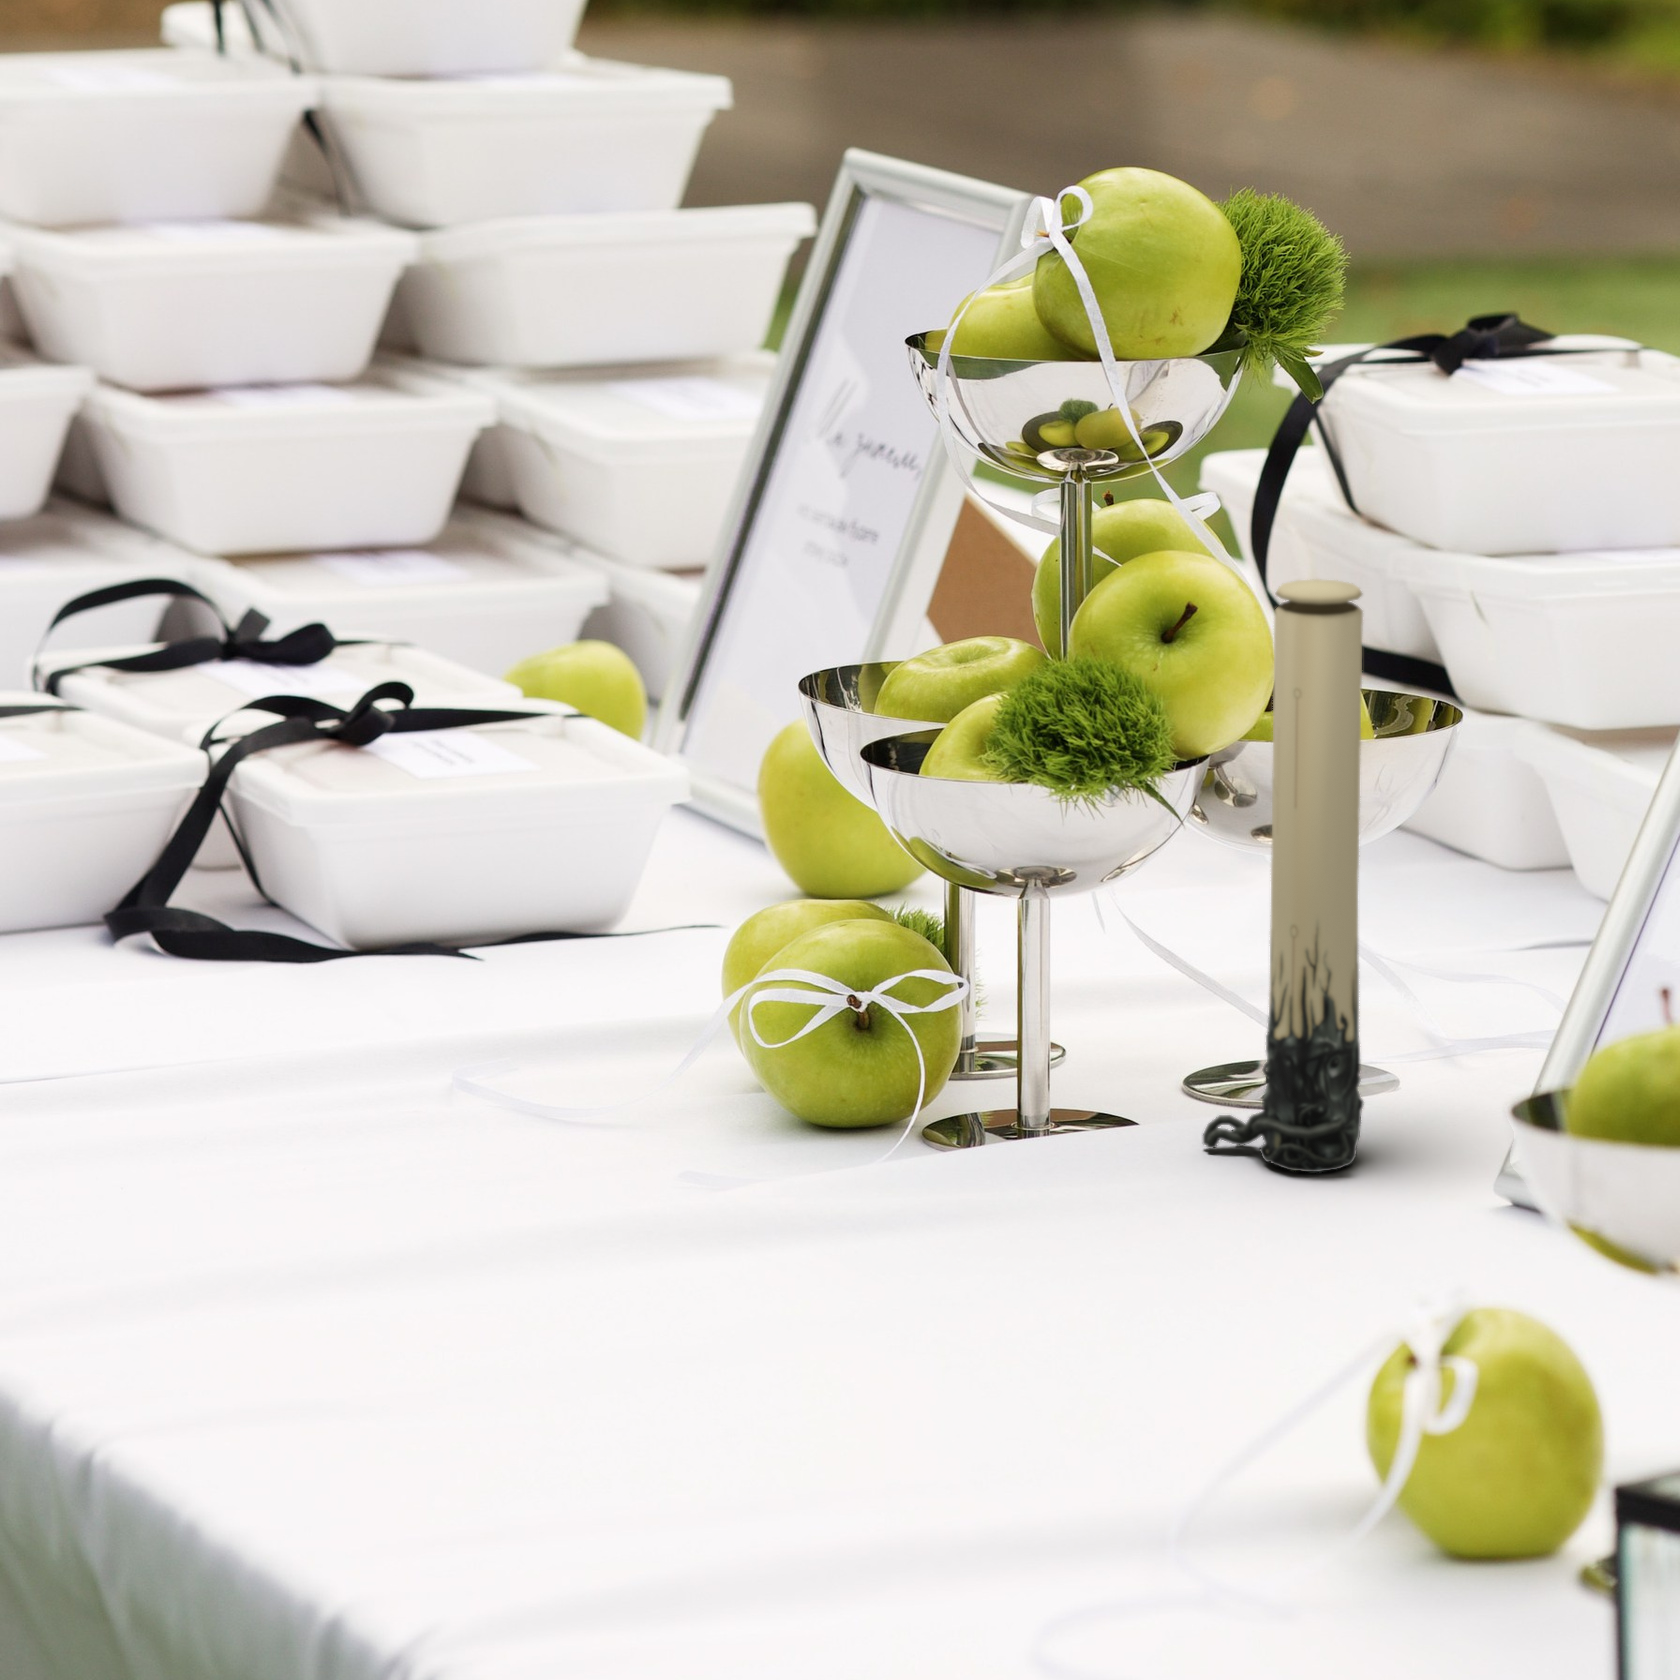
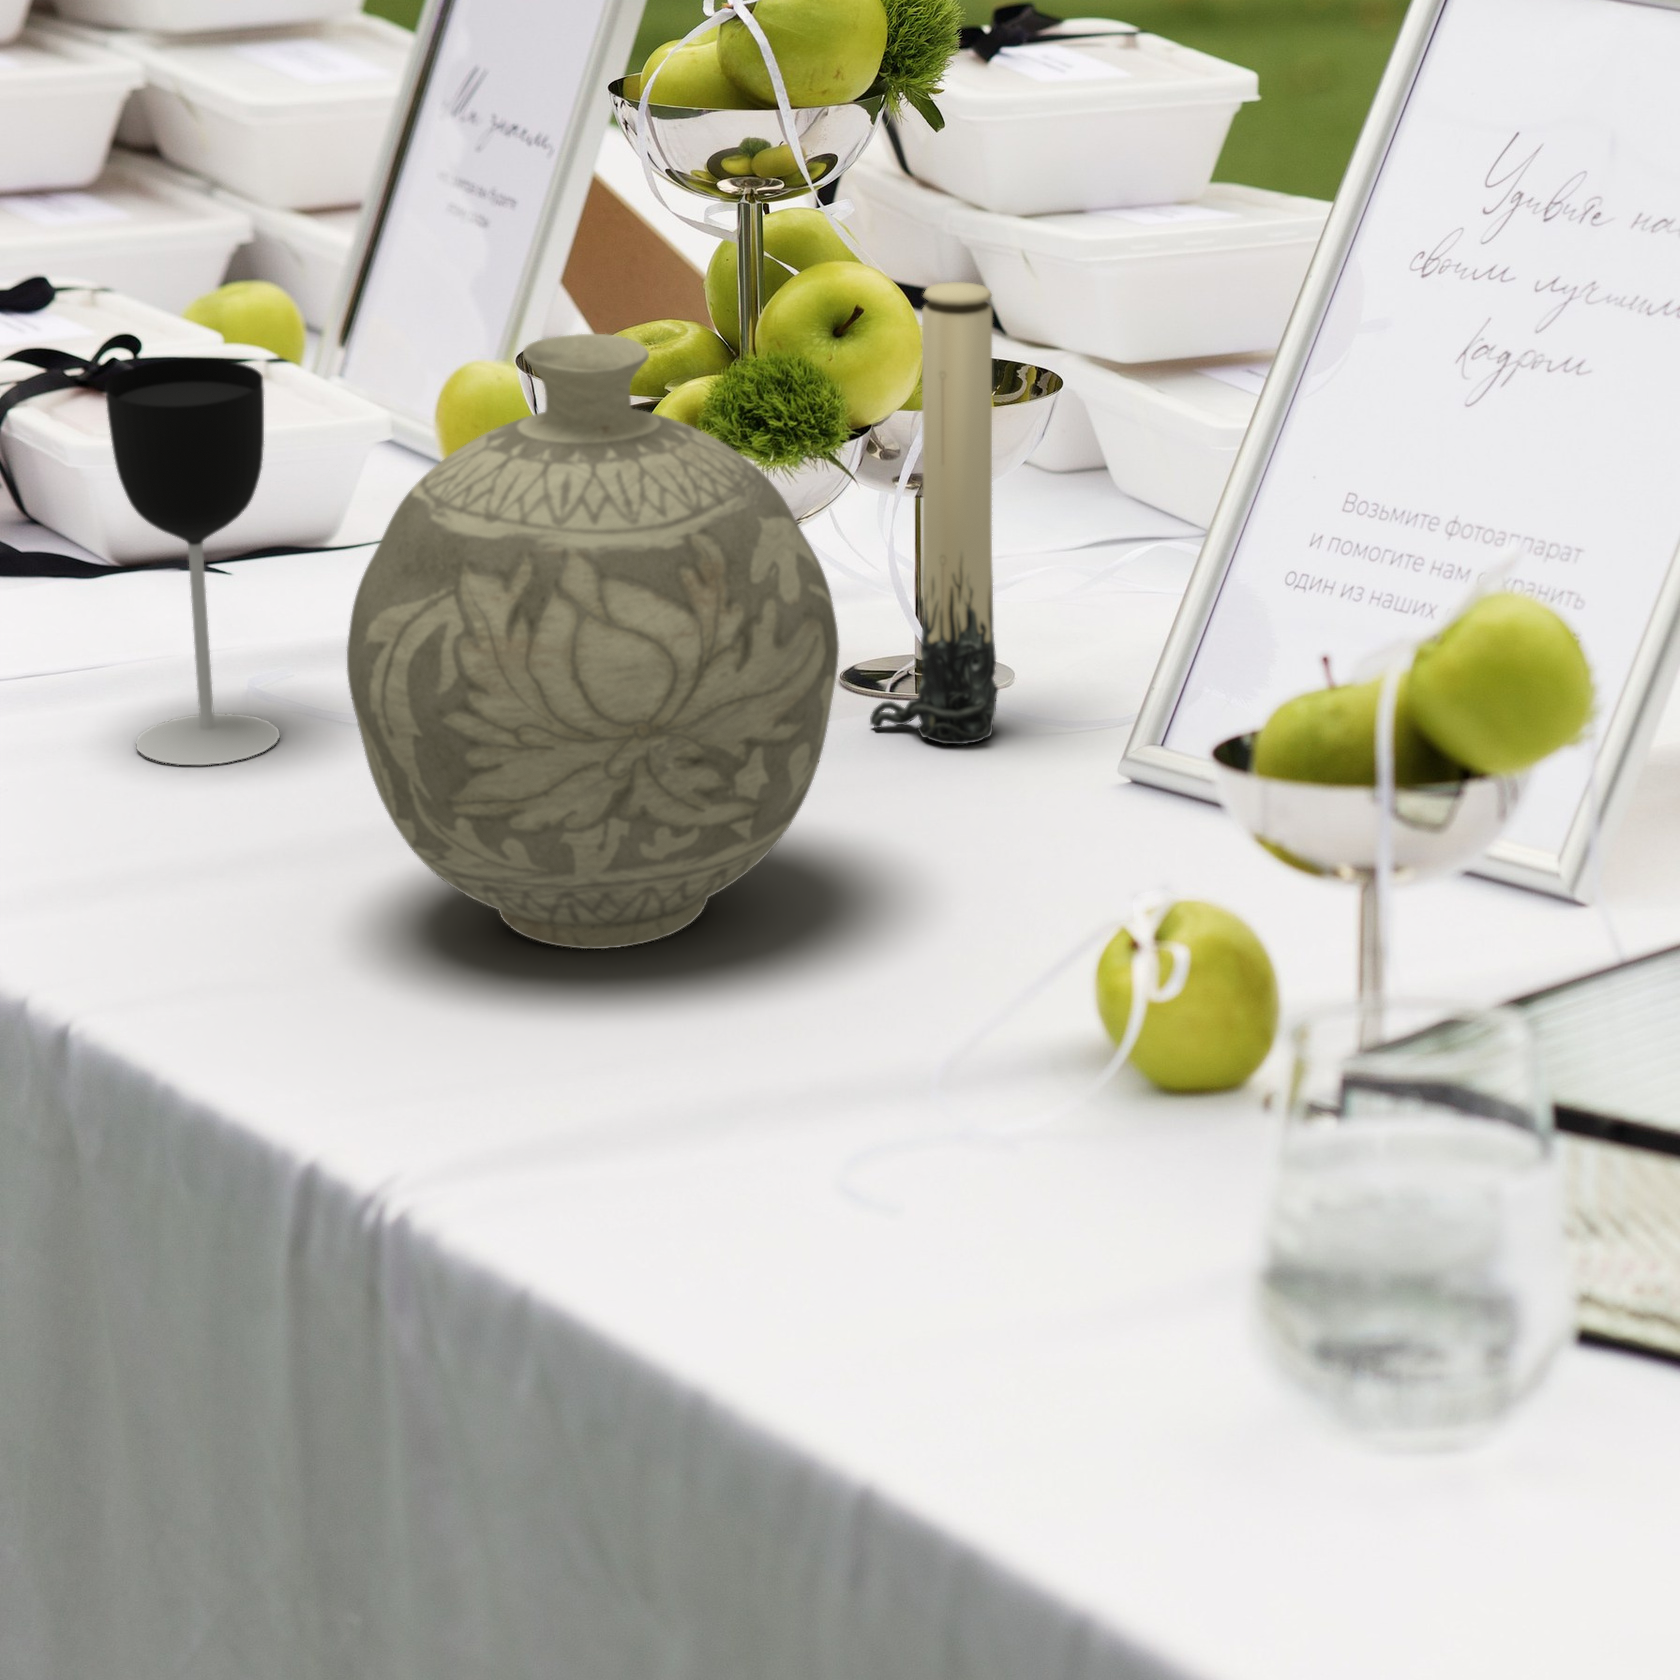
decorative vase: none [489,599,1125,1414] -> present [347,334,839,949]
wine glass: none [283,661,479,1163] -> present [105,359,280,765]

